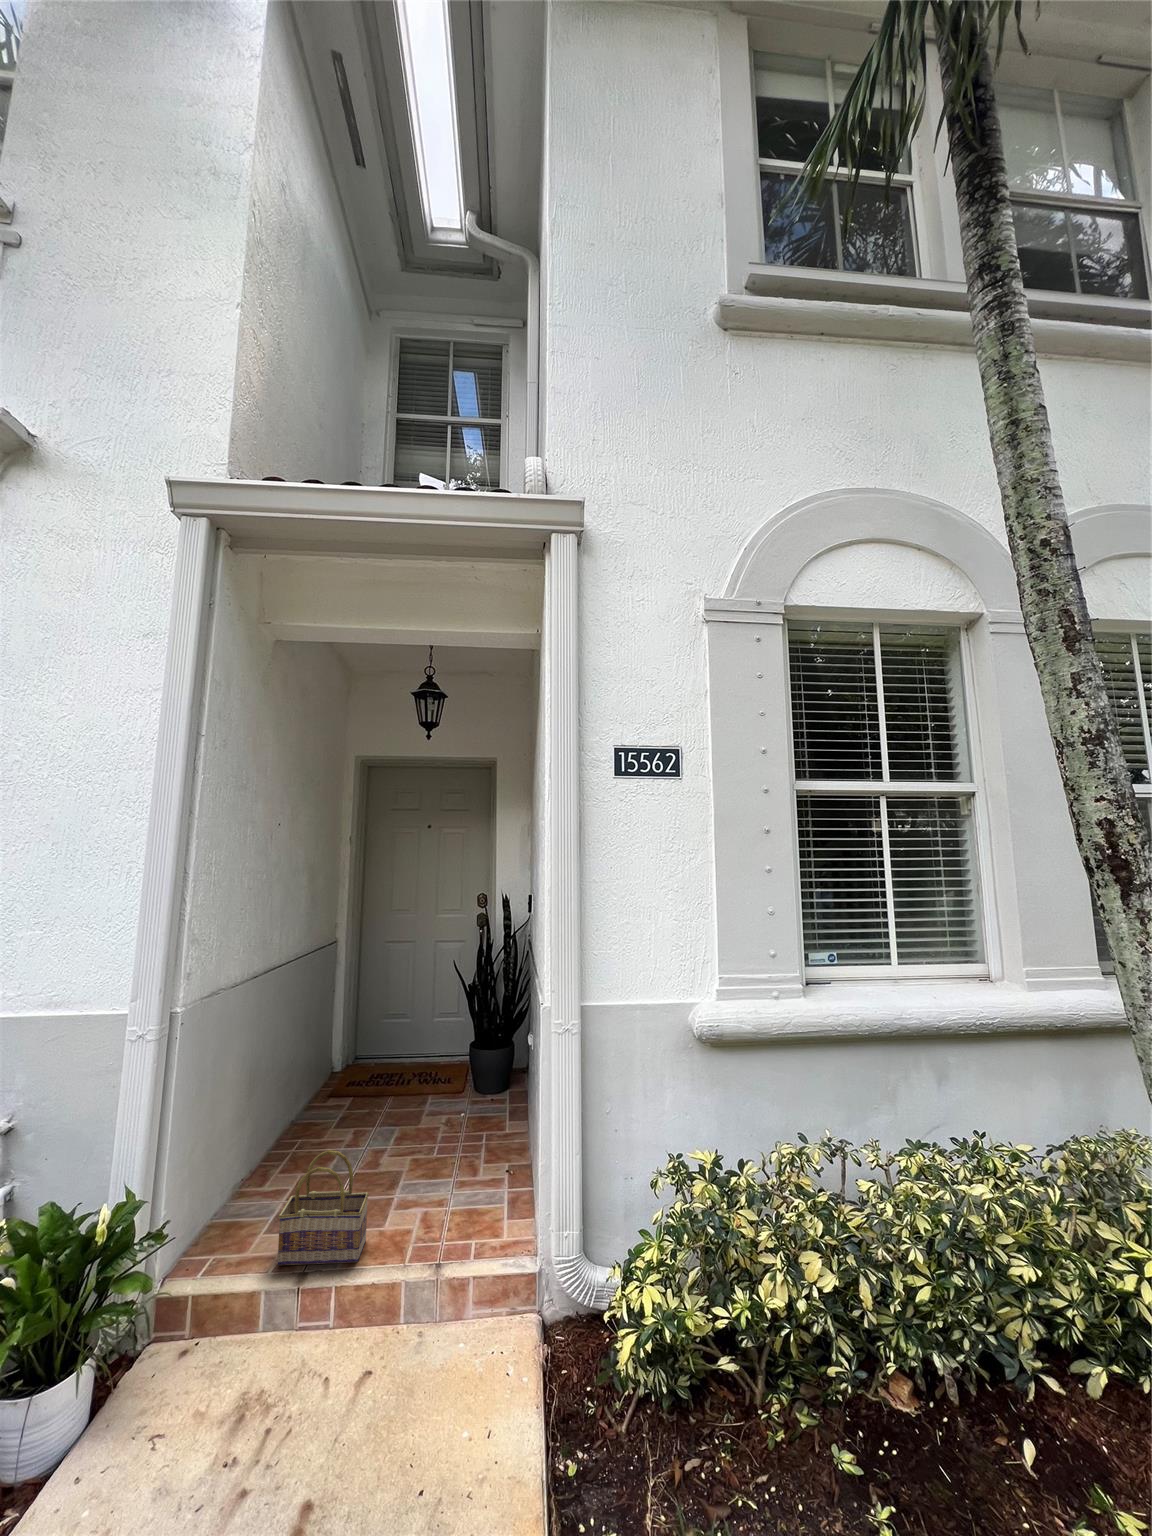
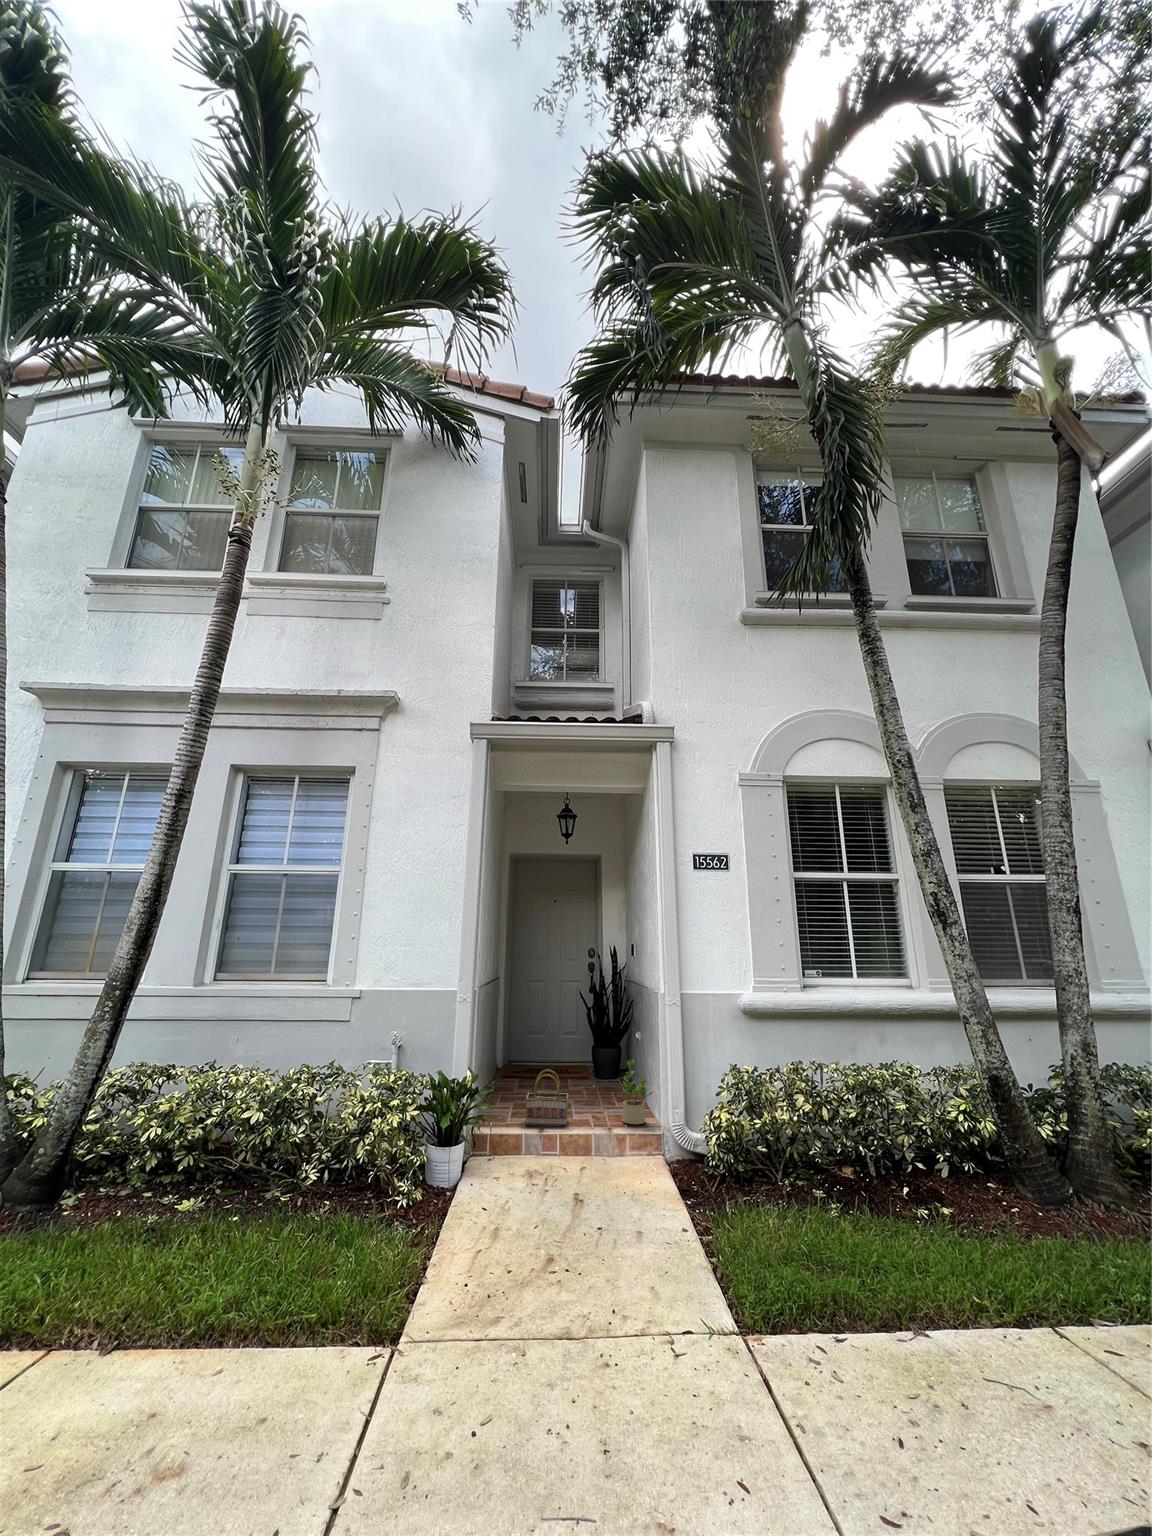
potted plant: none [469,1125,528,1249] -> present [622,1059,653,1124]

